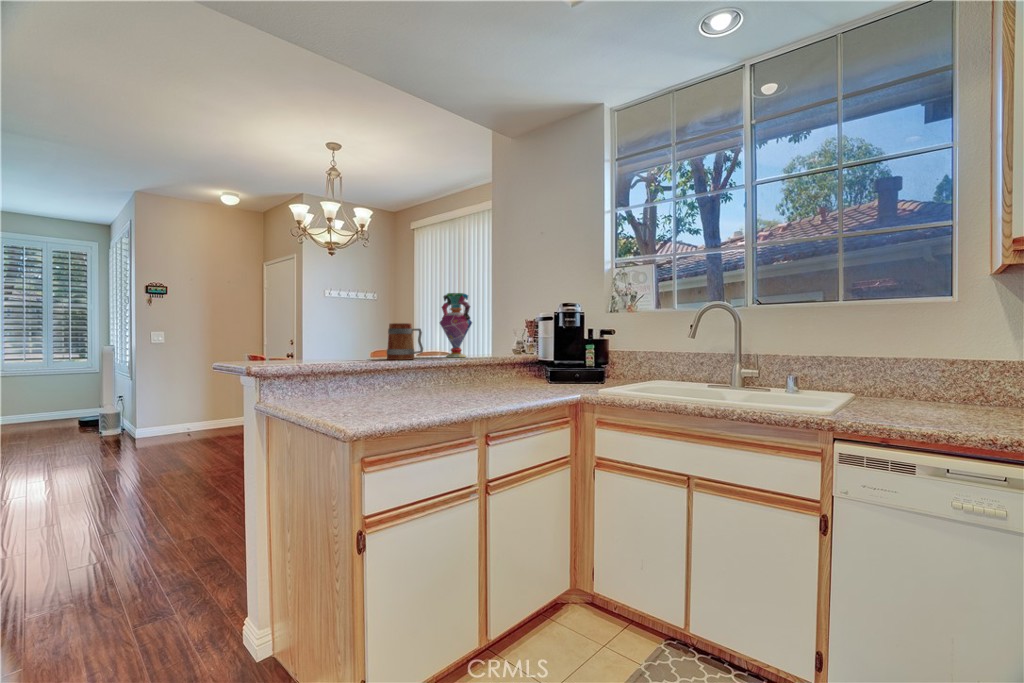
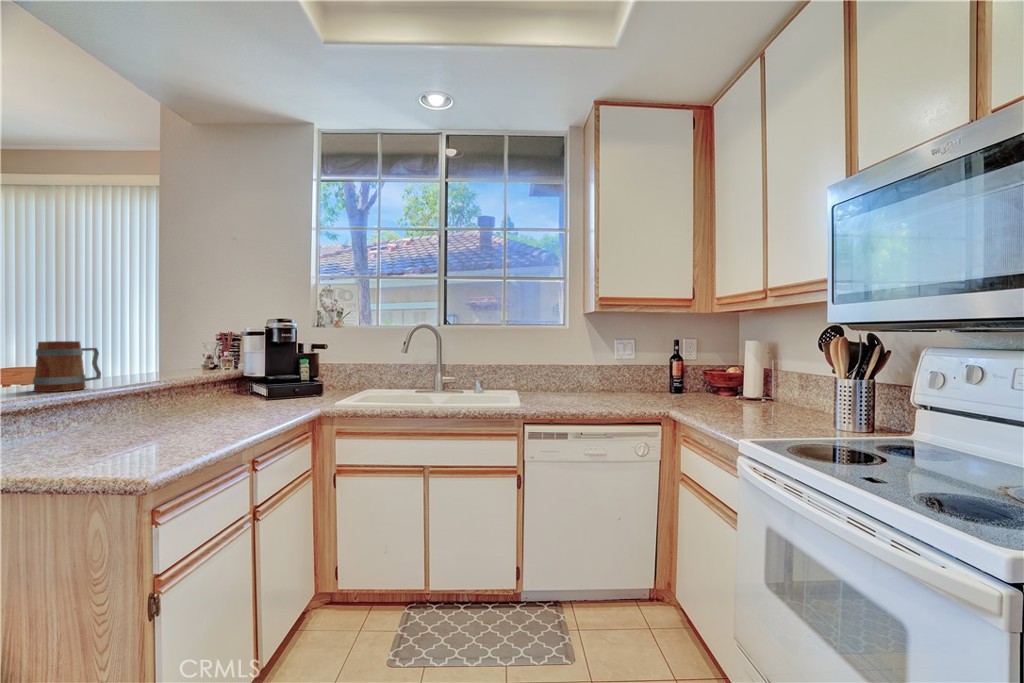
vase: present [440,293,472,357] -> none [109,301,161,381]

